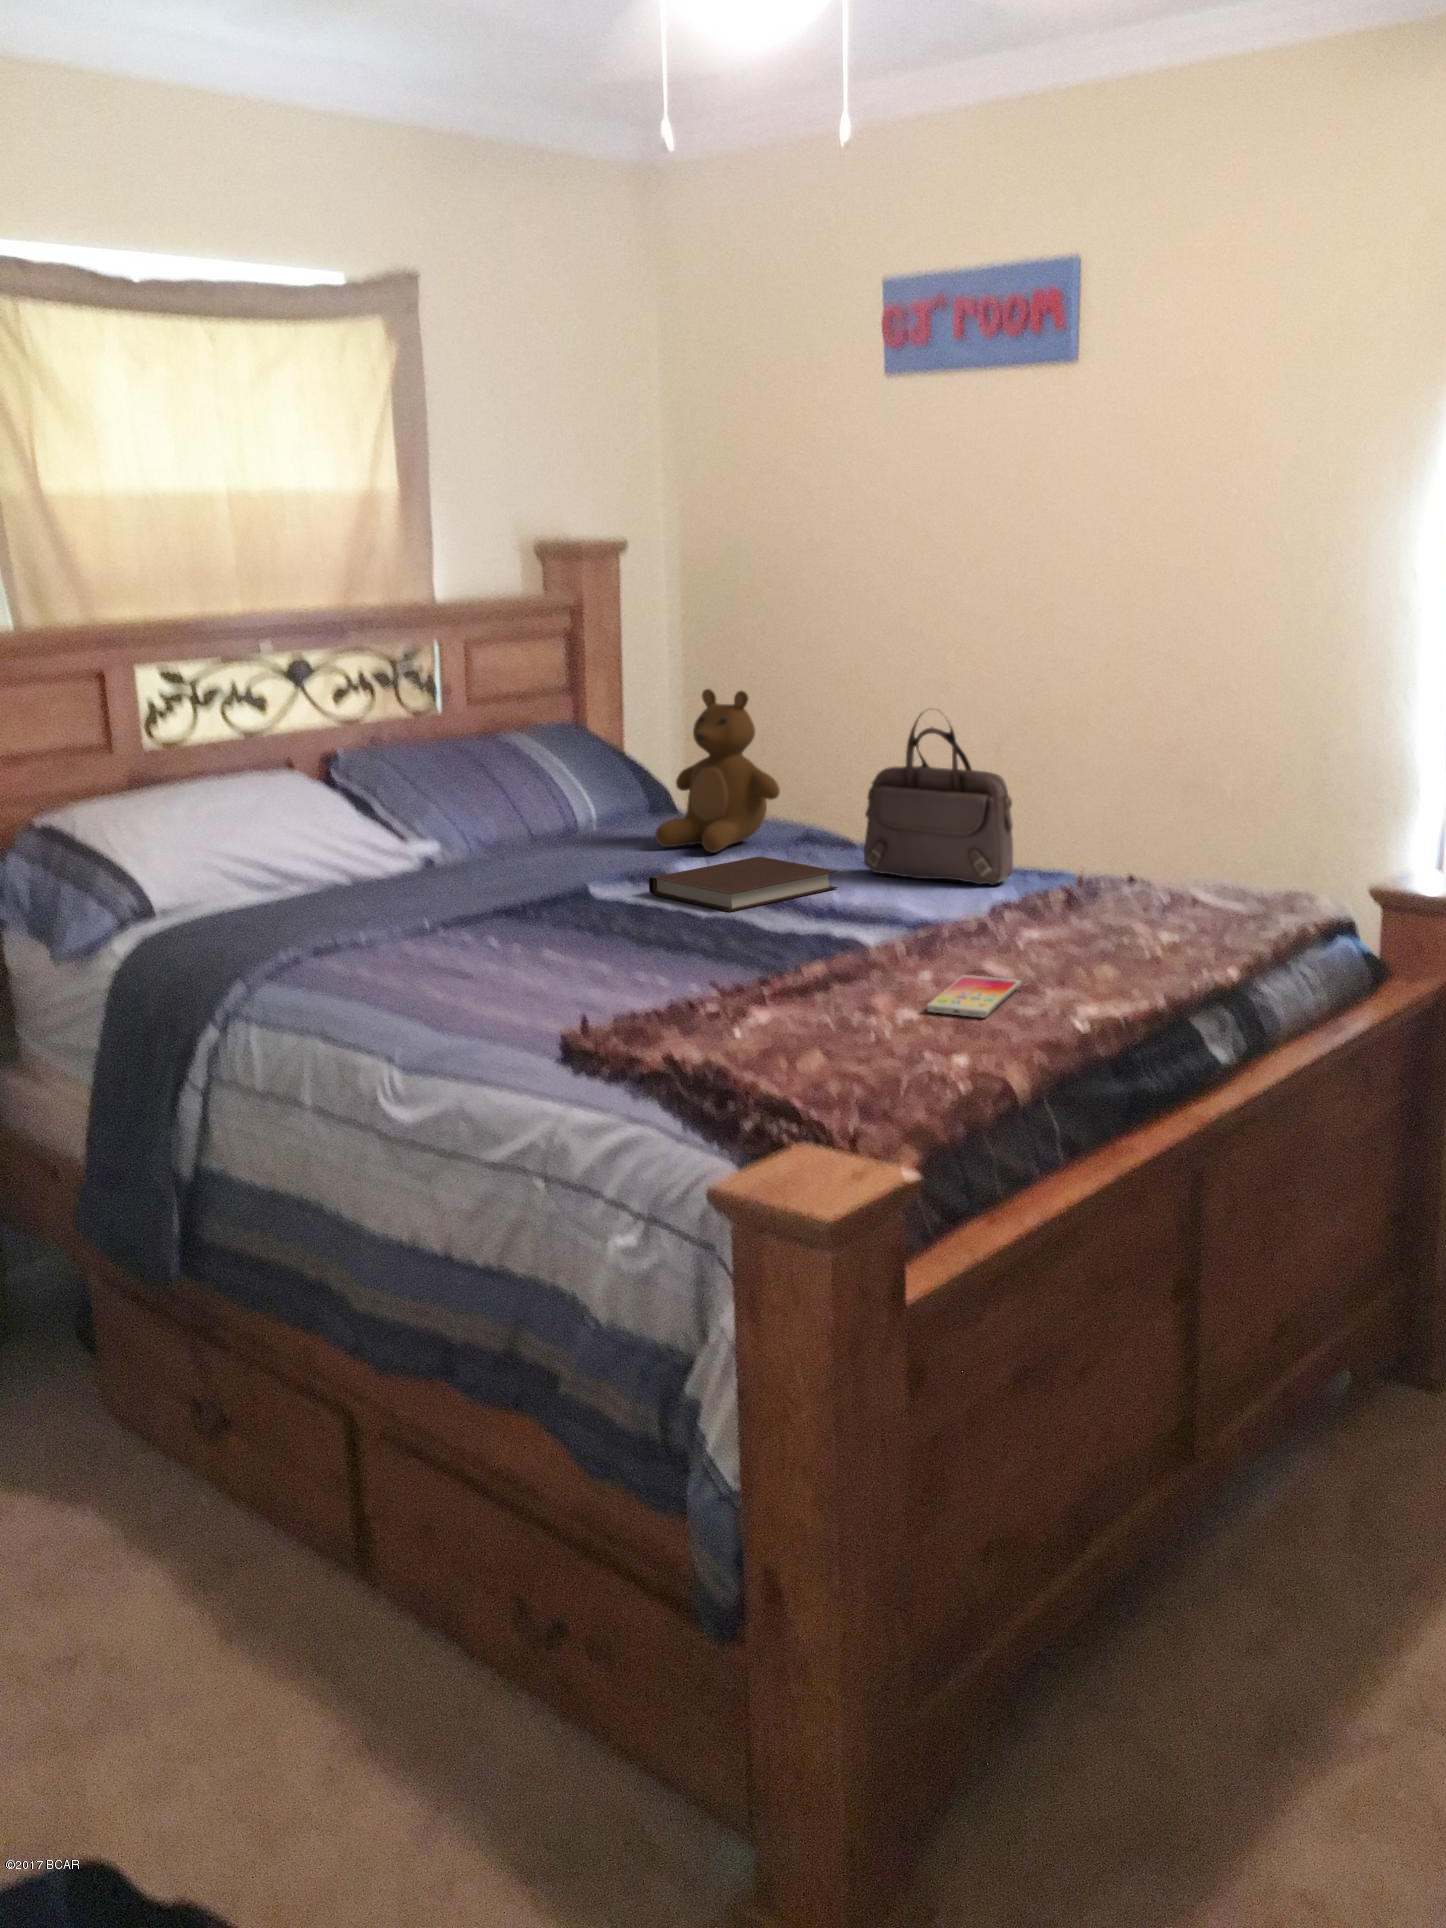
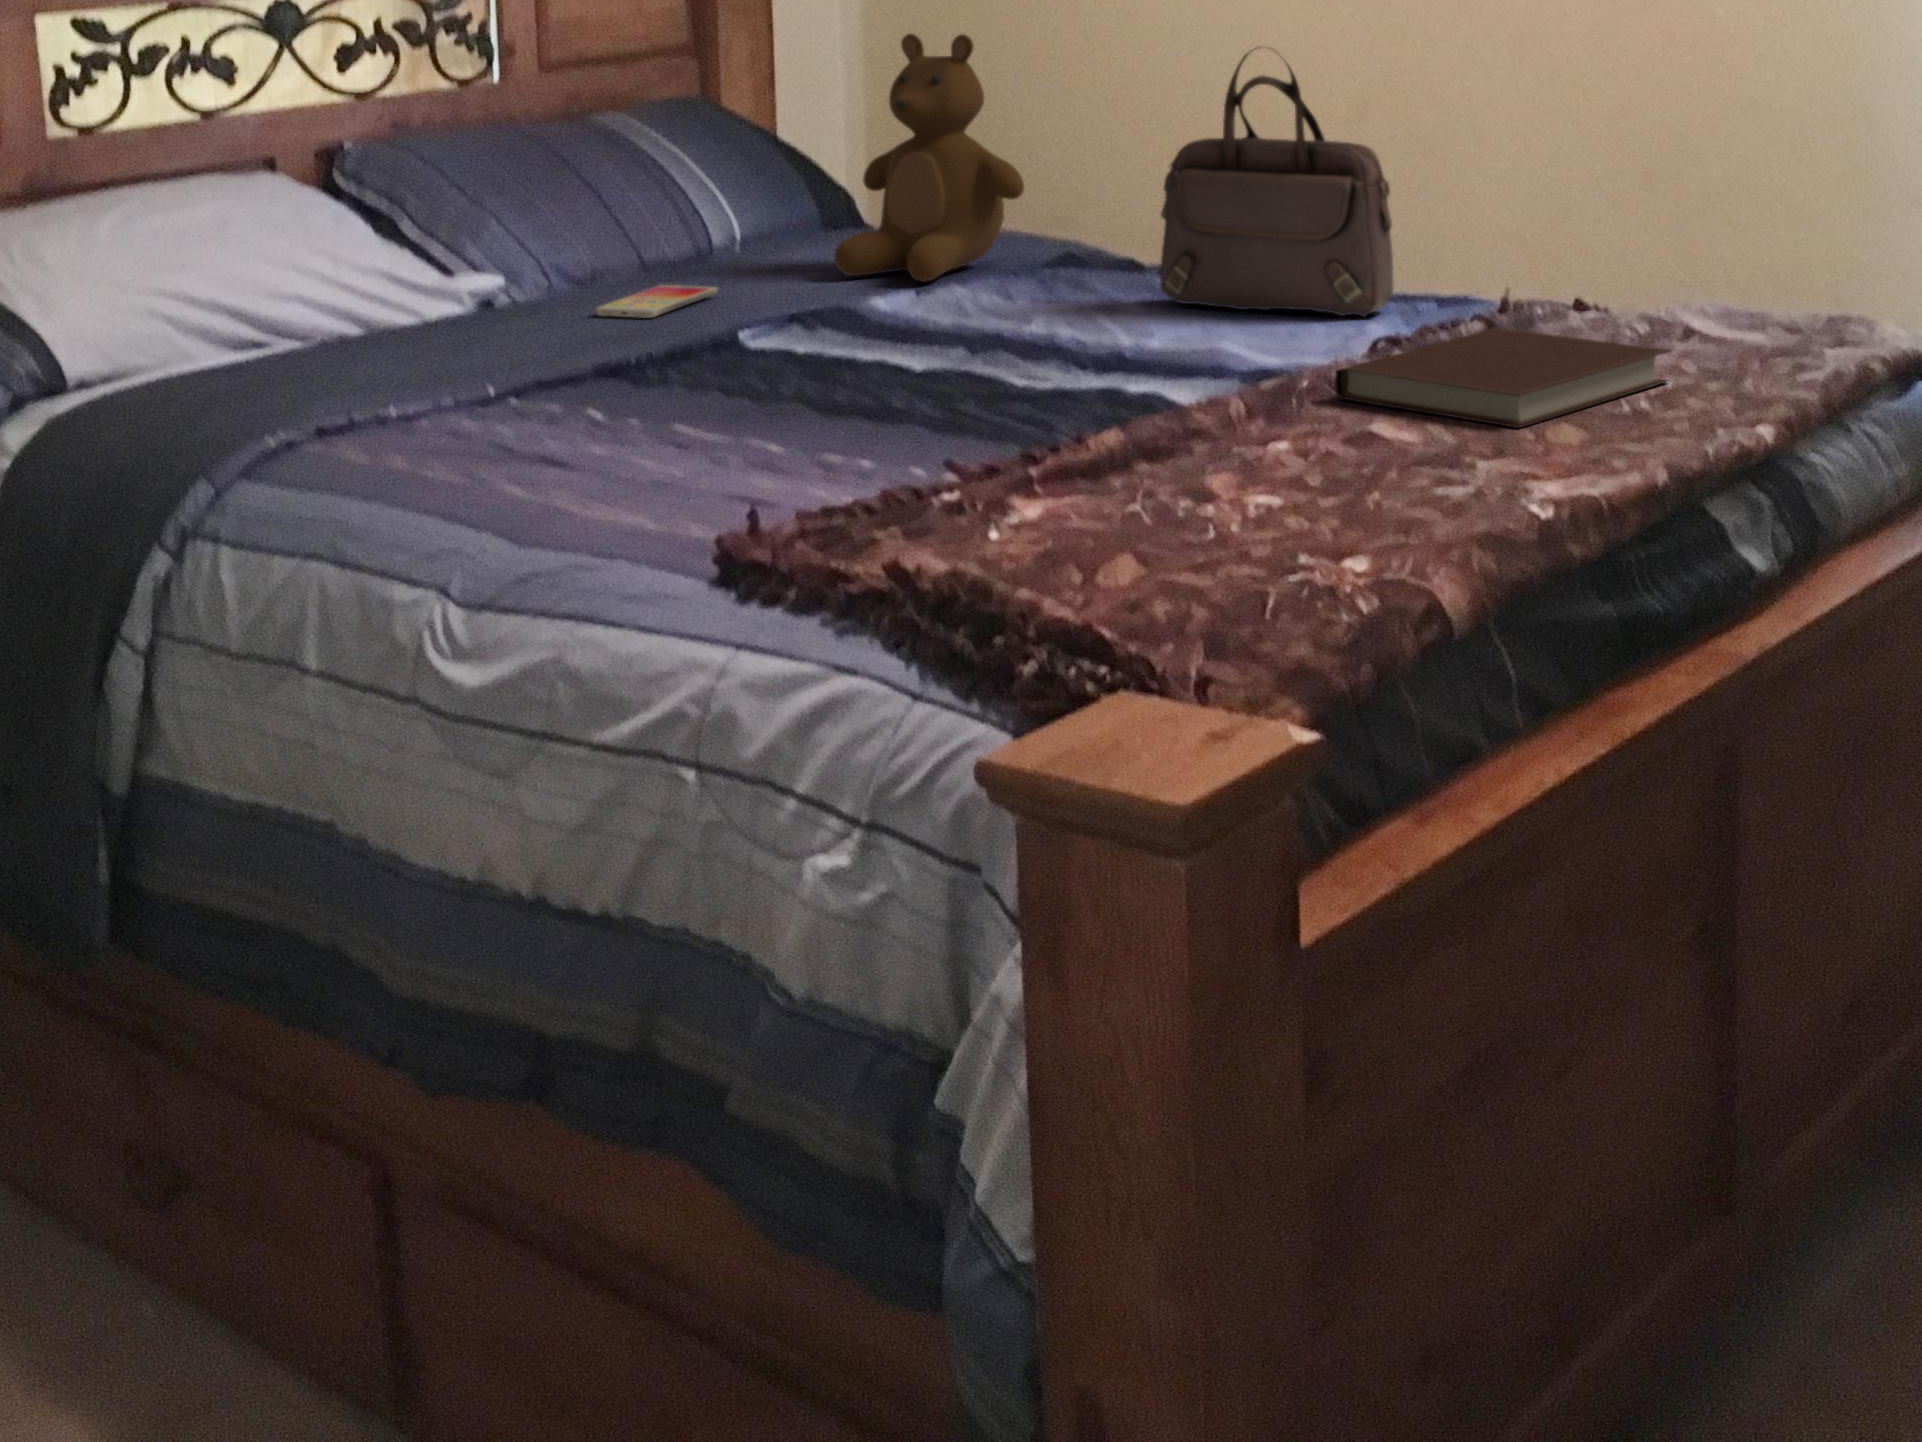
notebook: present [649,857,837,912] -> present [1335,328,1671,428]
smartphone: present [927,975,1021,1018] -> present [596,285,717,318]

